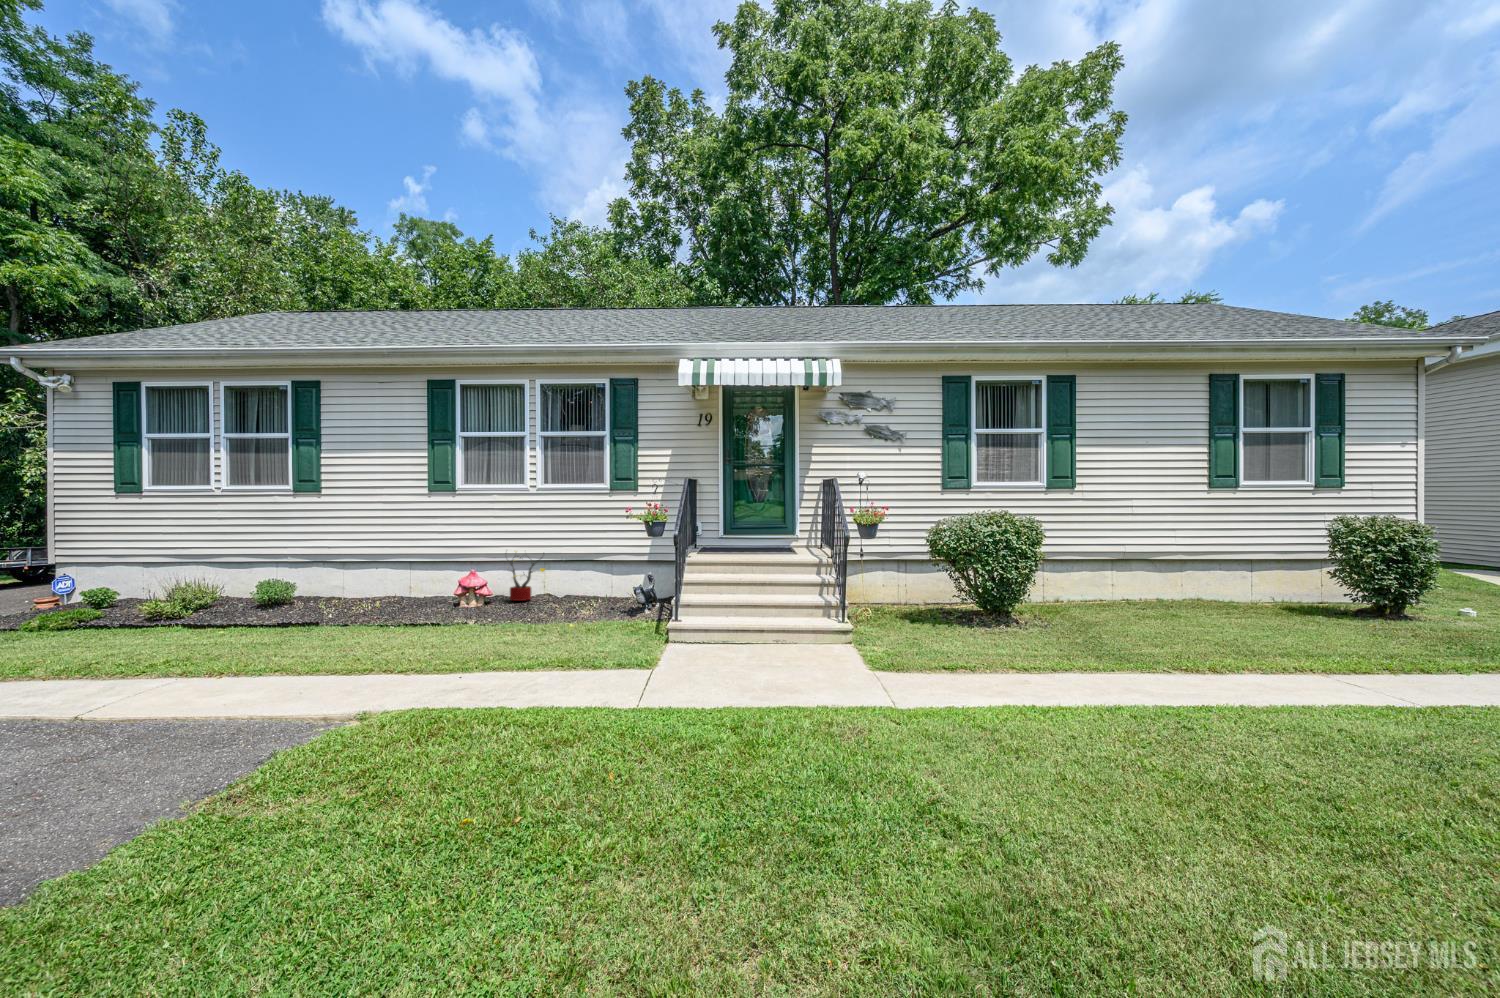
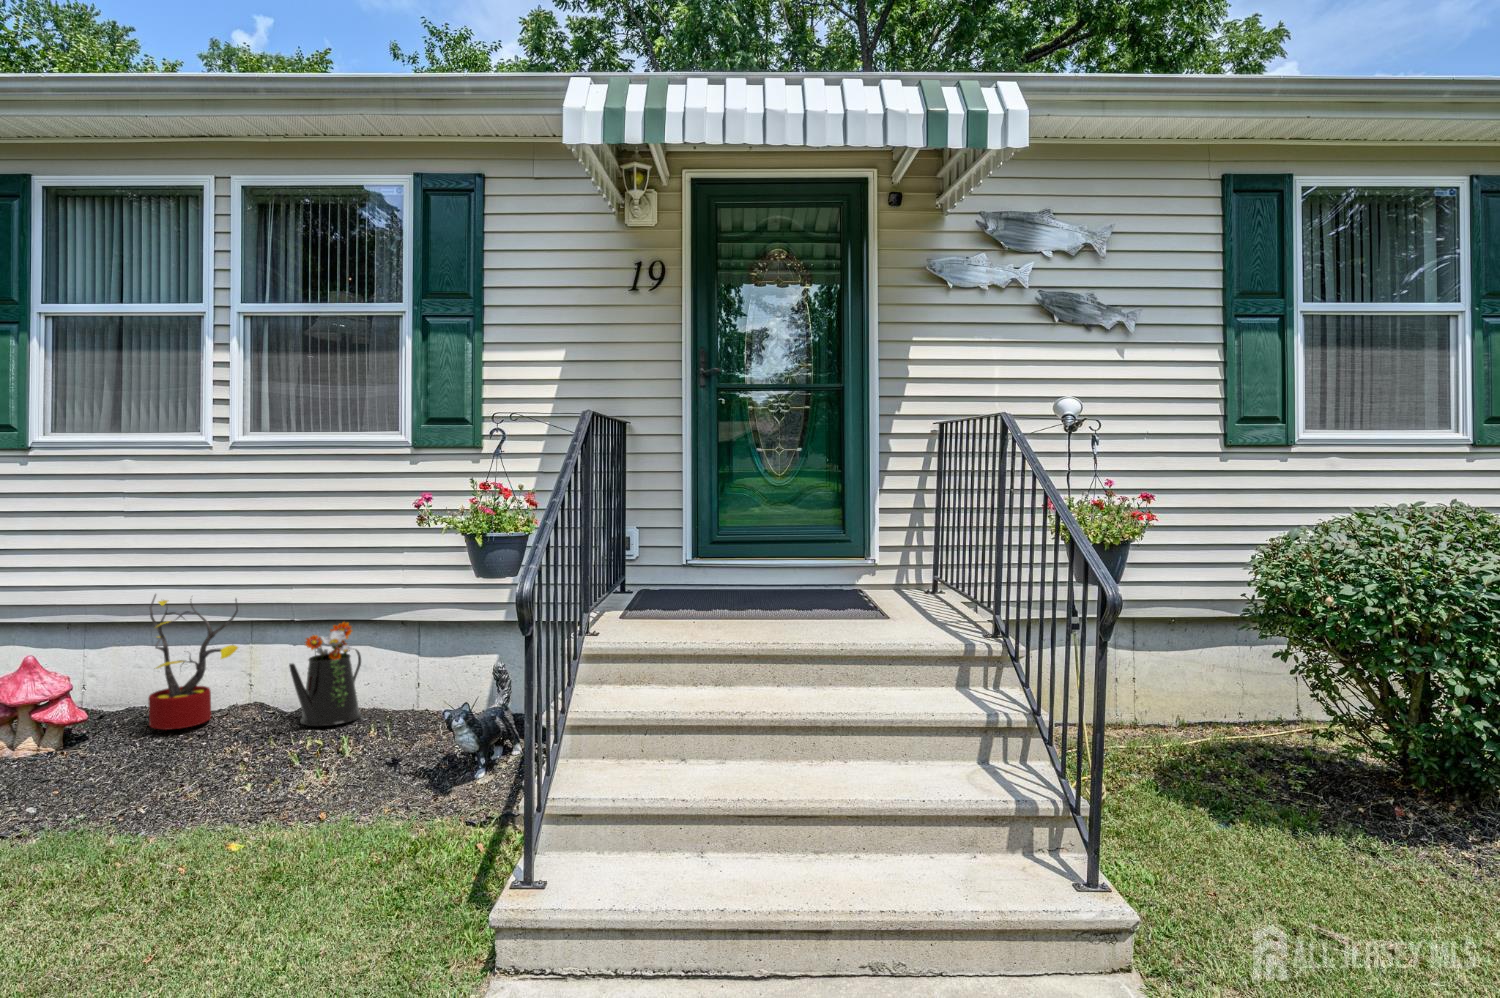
watering can: none [566,561,589,601] -> present [289,622,361,726]

